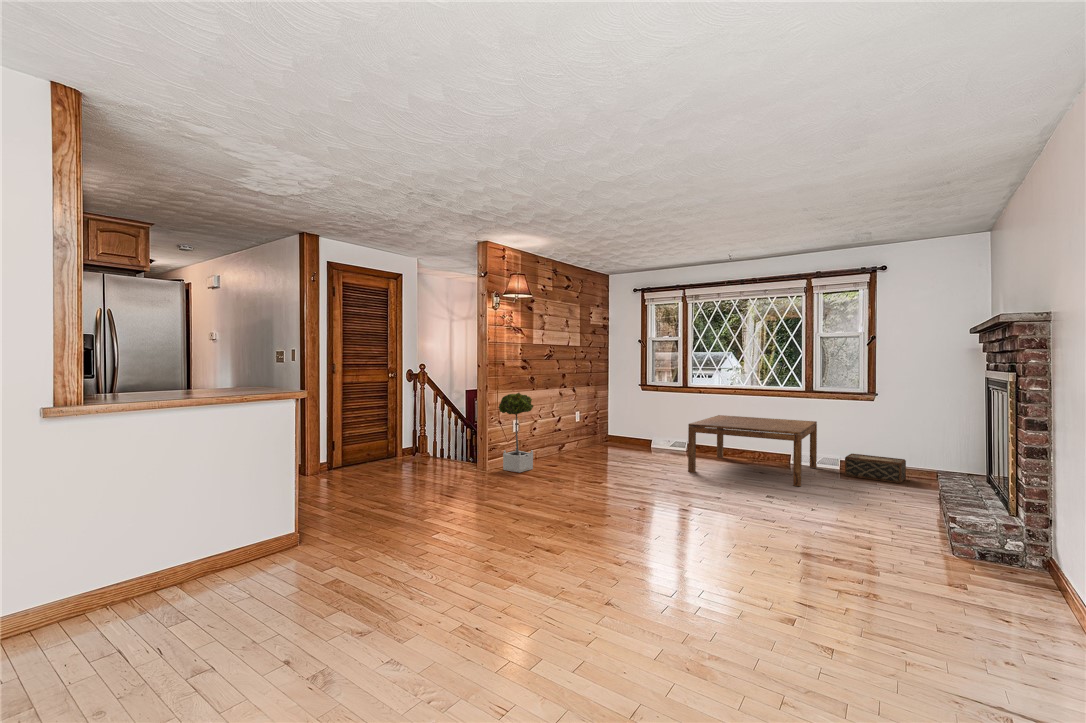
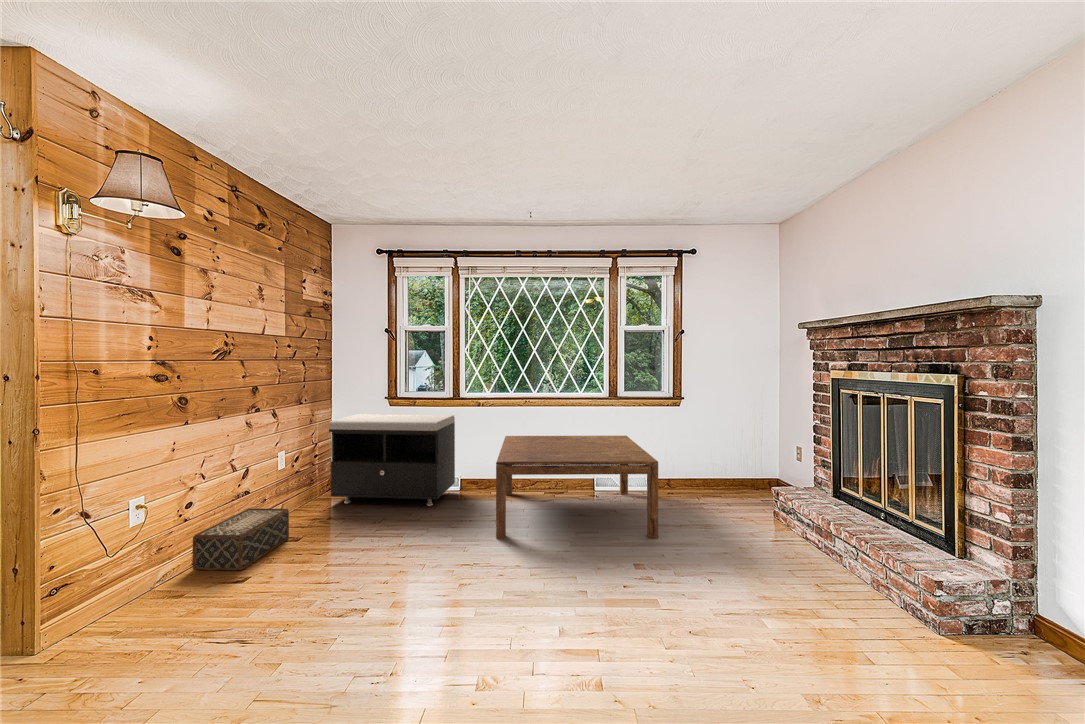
potted tree: present [498,393,533,472] -> none [76,441,188,637]
storage bench: none [603,395,684,455] -> present [329,414,455,506]
woven basket: present [845,454,906,483] -> present [193,508,289,570]

